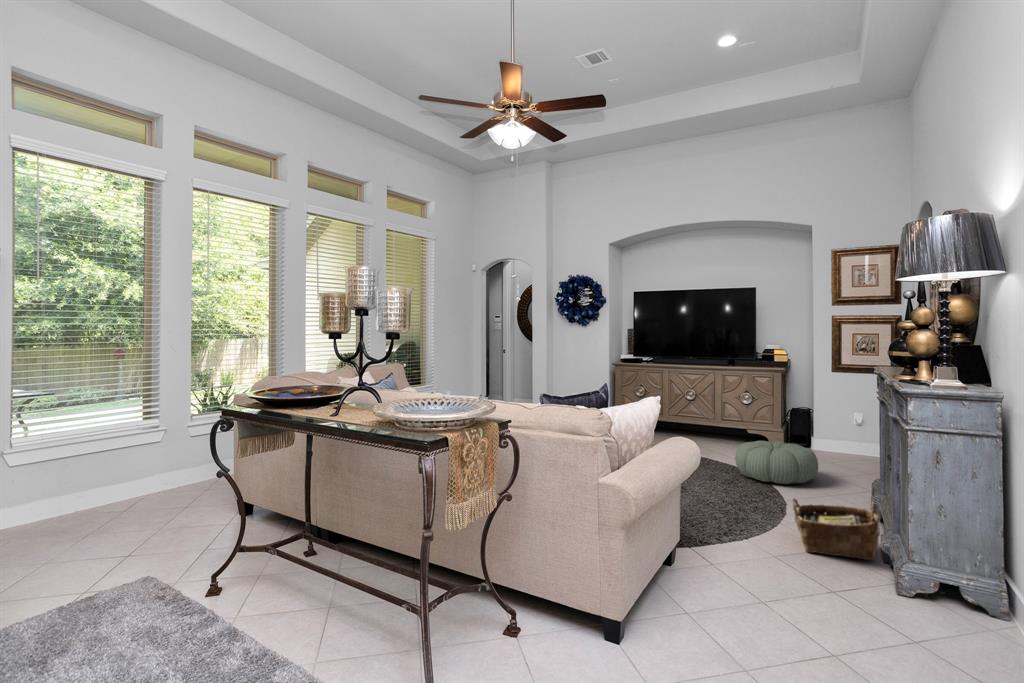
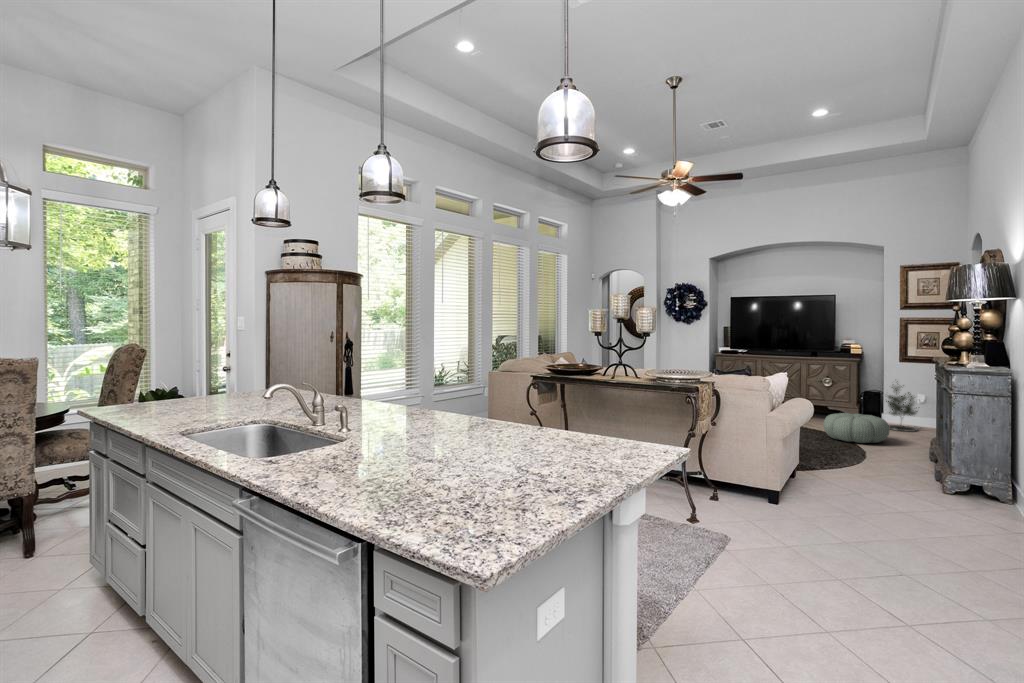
potted tree: none [811,393,857,461] -> present [886,386,918,432]
woven basket: present [792,498,880,560] -> none [874,442,934,479]

